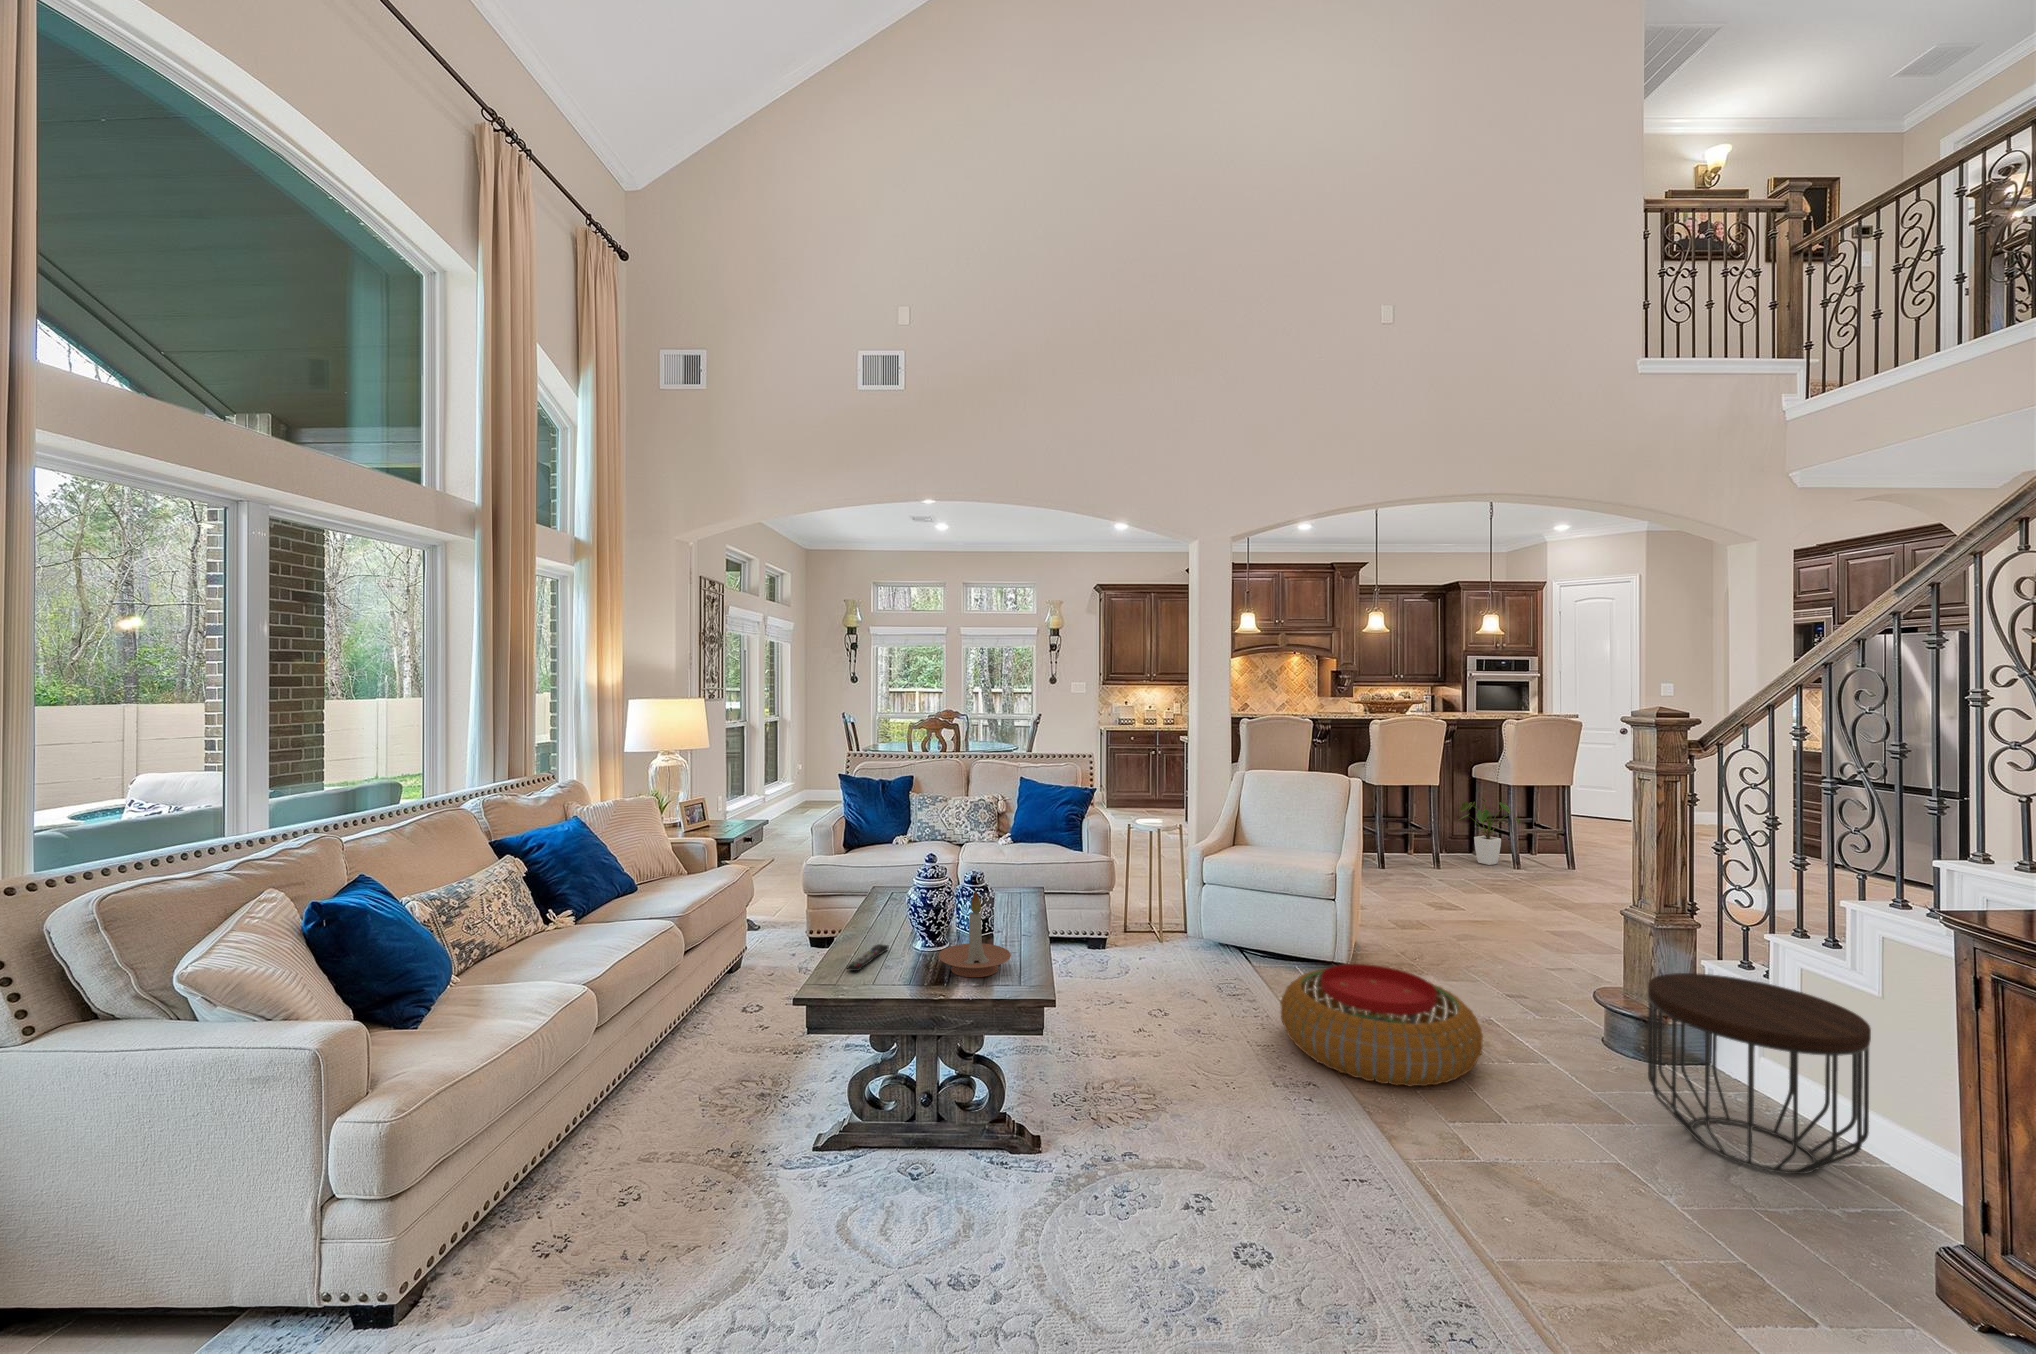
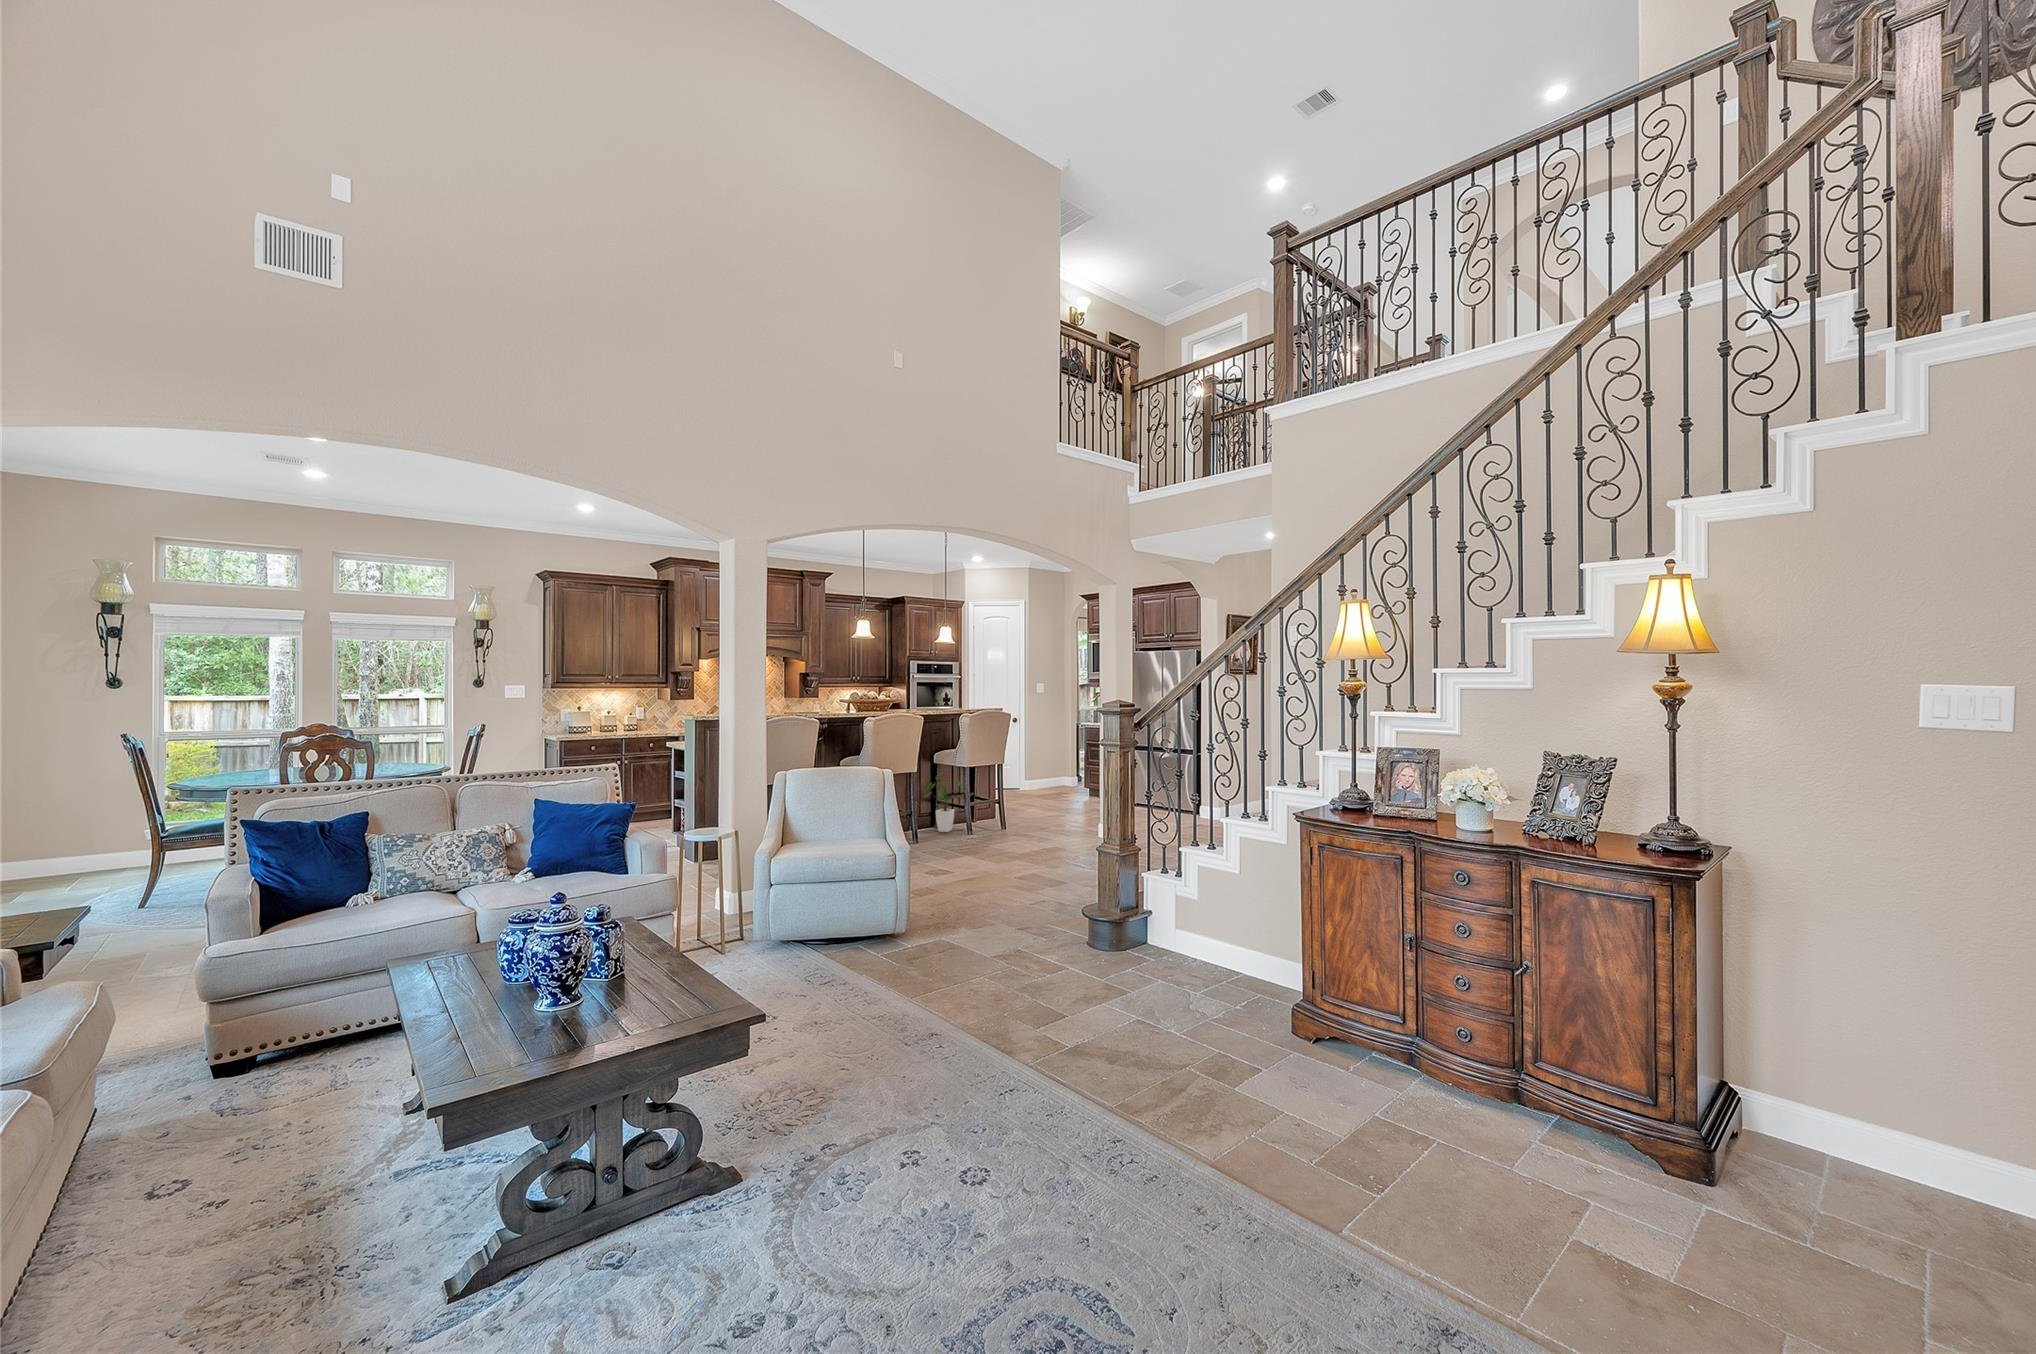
candle holder: present [939,891,1011,977] -> none [600,926,688,1024]
remote control: present [847,944,889,971] -> none [485,1017,515,1058]
pouf: present [1280,964,1483,1086] -> none [881,923,1036,1018]
side table: present [1648,973,1871,1174] -> none [1134,878,1244,996]

